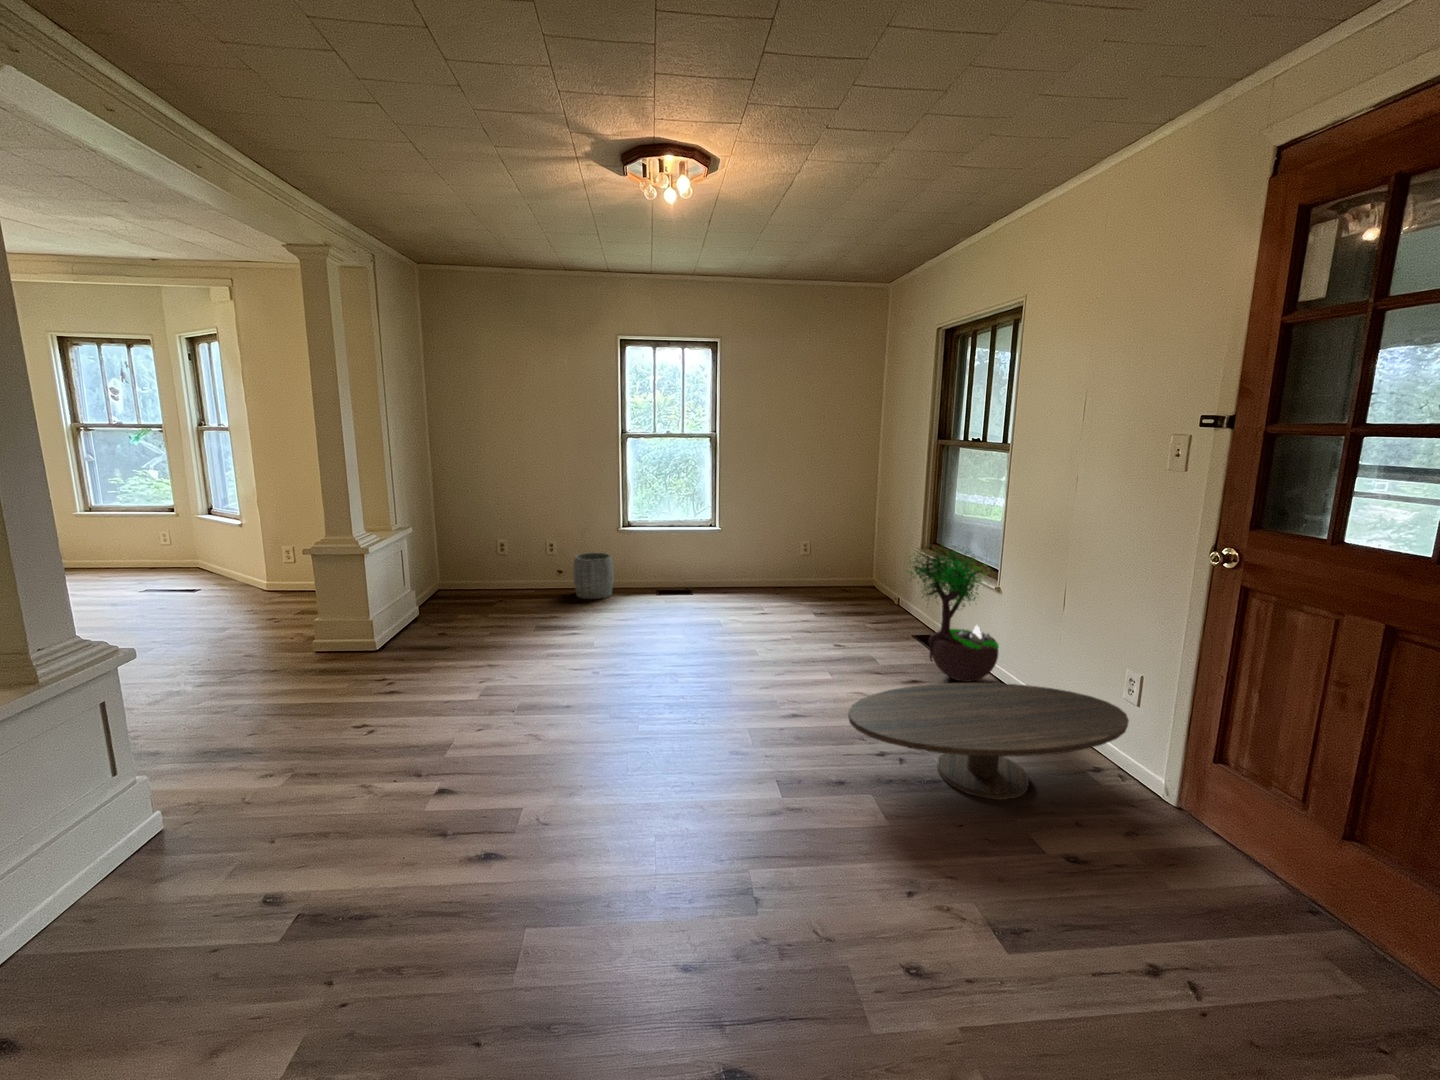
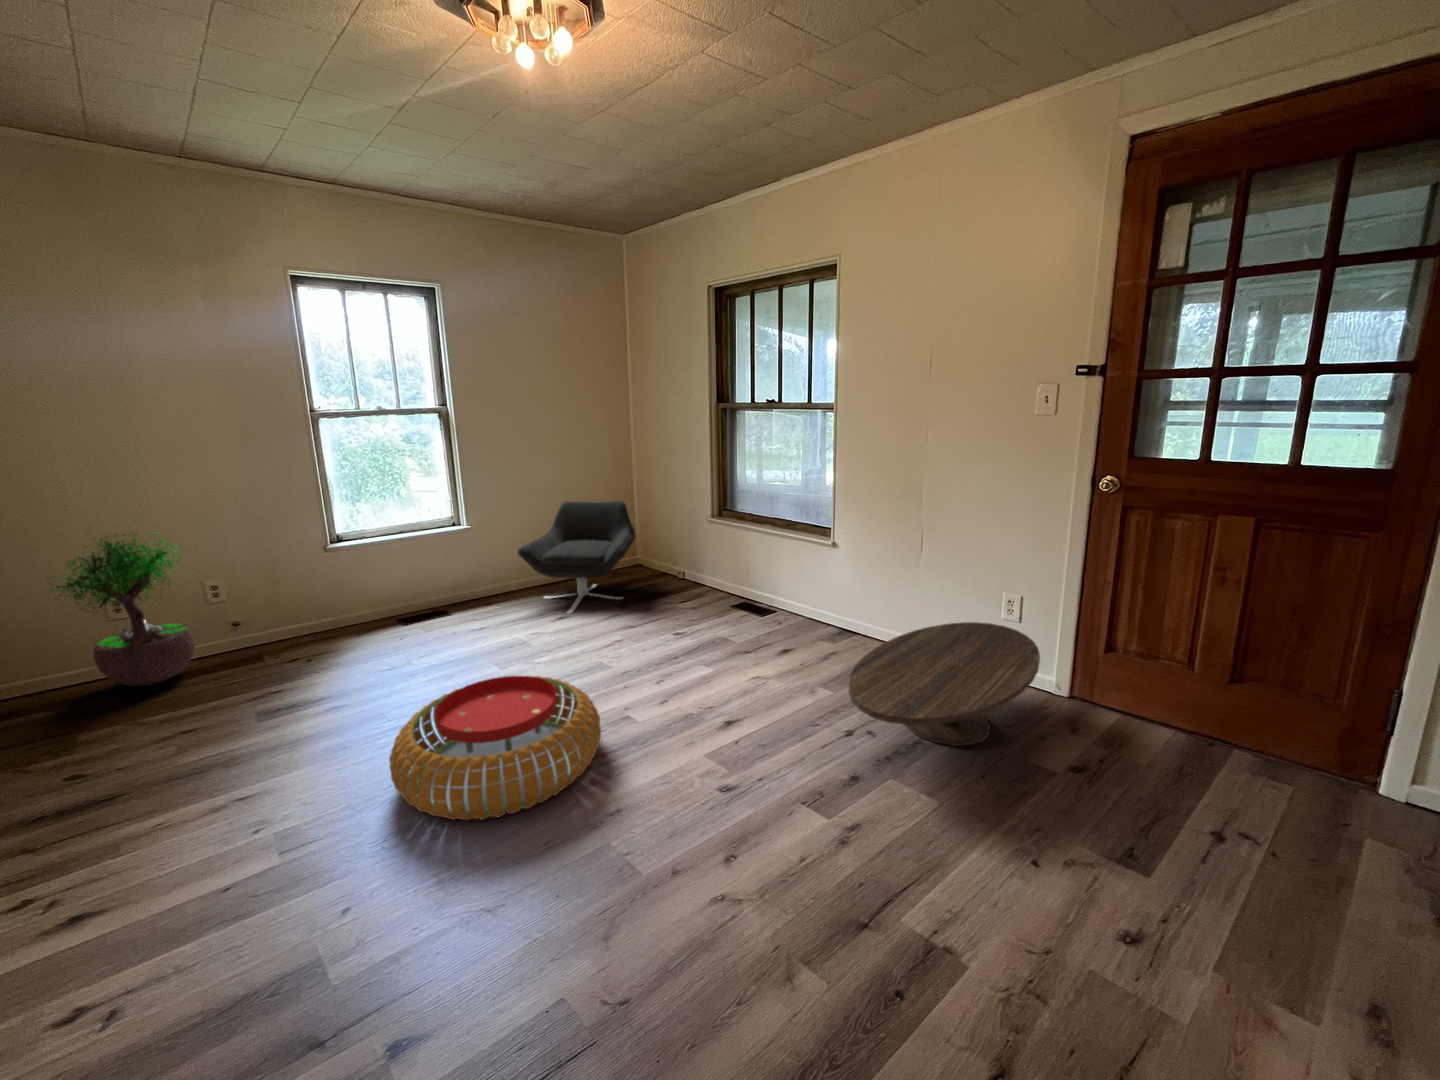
lounge chair: none [745,517,853,611] -> present [518,501,636,614]
potted tree: present [909,544,999,682] -> present [46,526,195,686]
woven basket: present [573,553,614,599] -> none [254,586,329,659]
pouf: none [563,628,699,711] -> present [389,676,601,820]

